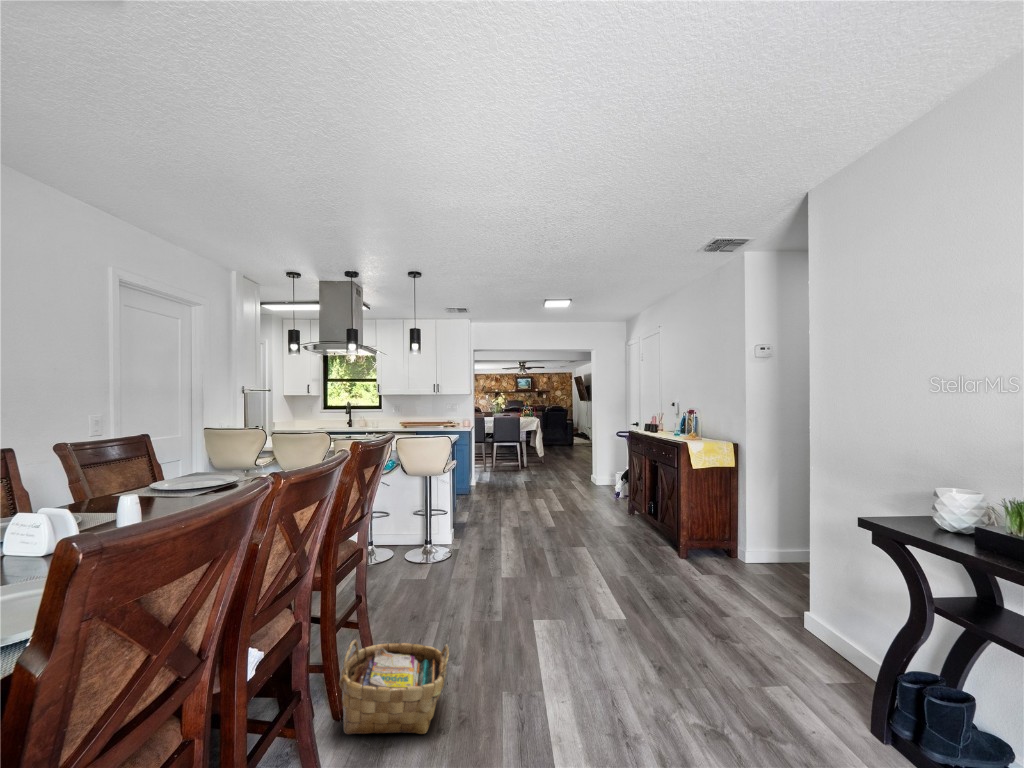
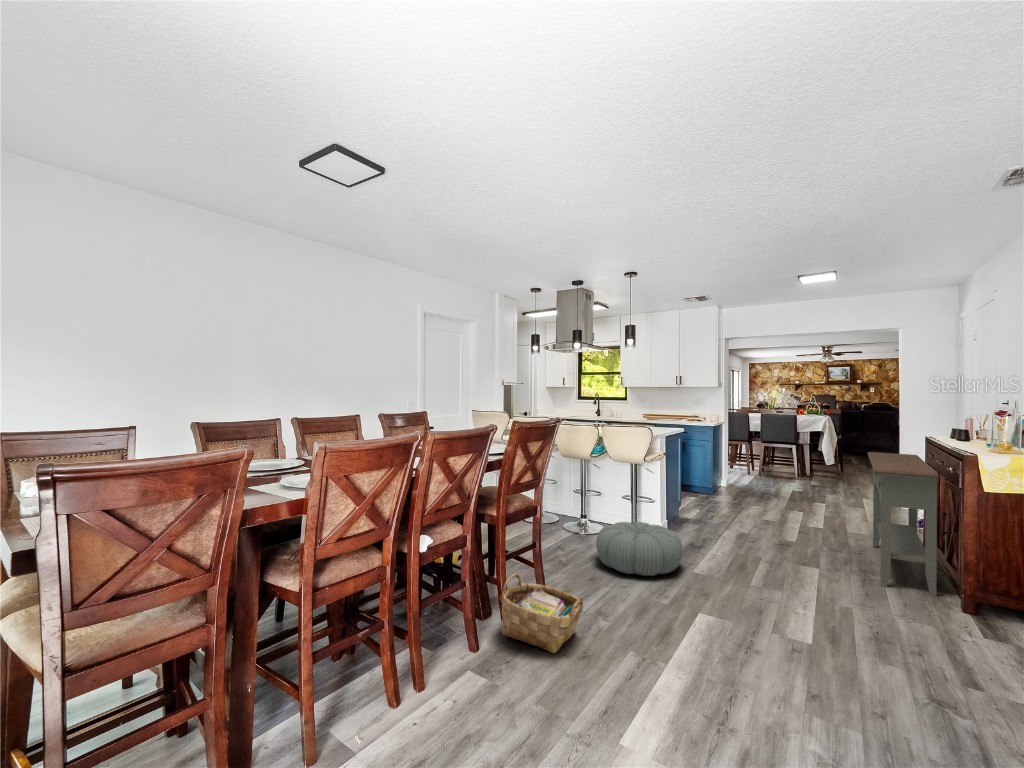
console table: none [600,444,669,553] -> present [867,452,938,596]
pouf: none [401,535,492,595] -> present [596,522,683,576]

